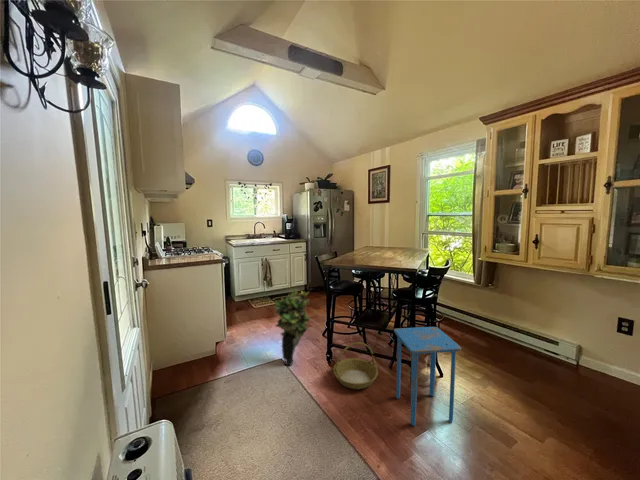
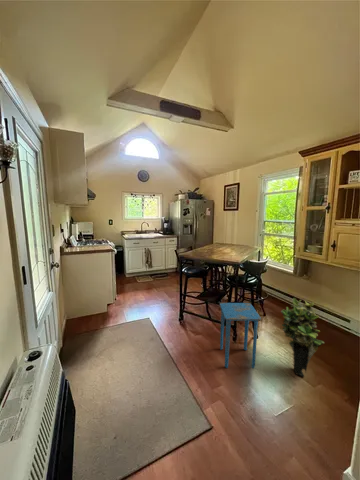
potted plant: present [274,290,310,365] -> present [281,298,324,376]
basket: present [333,342,378,389] -> none [181,310,211,342]

